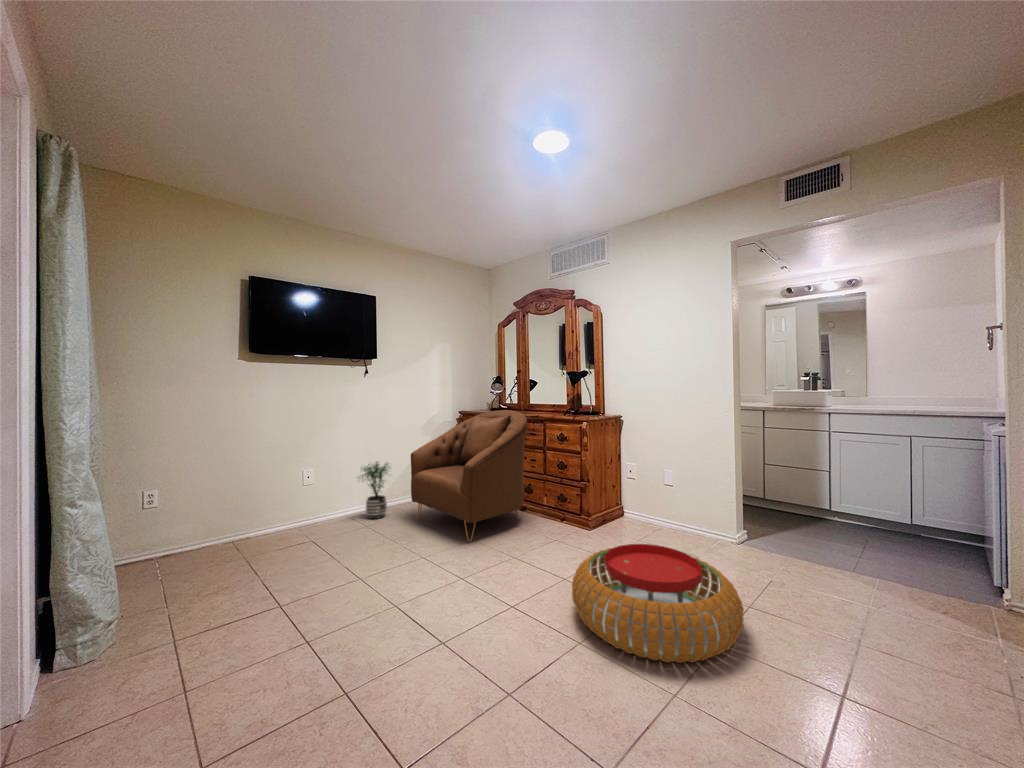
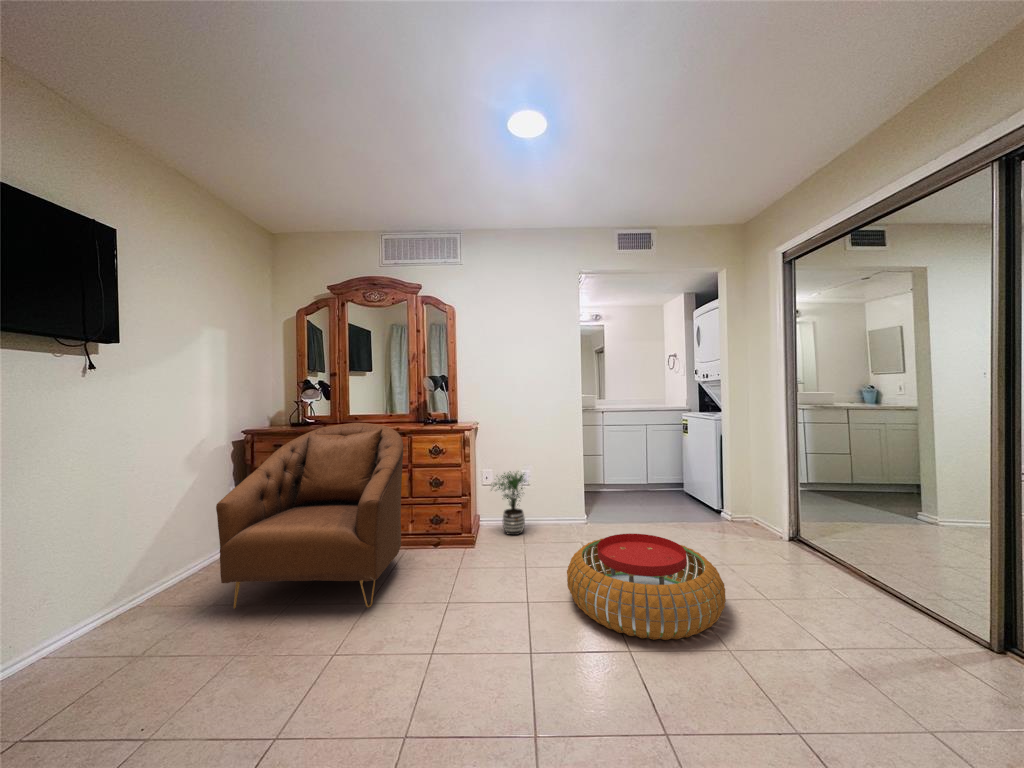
potted plant: present [358,462,390,519] -> present [493,472,525,535]

